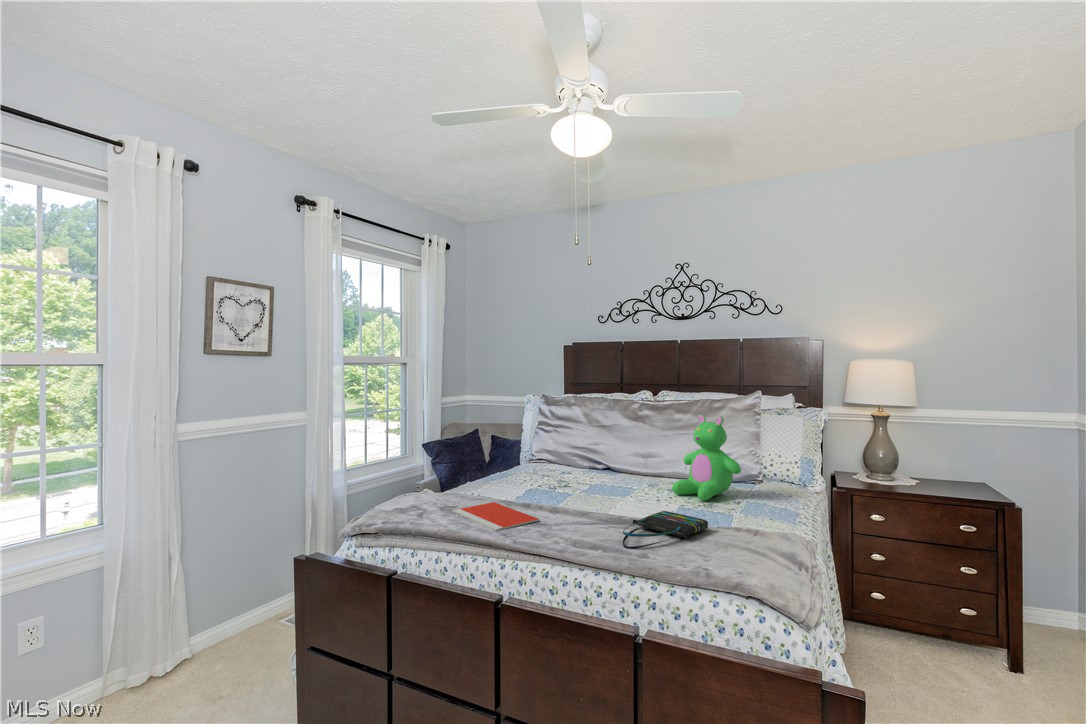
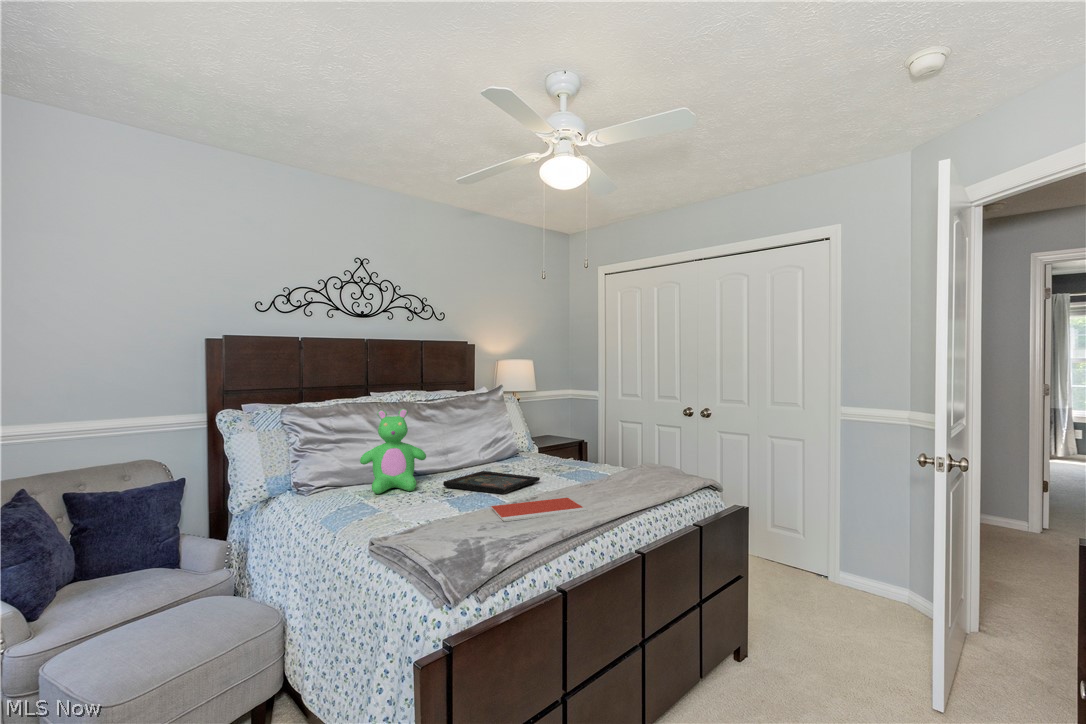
teddy bear: present [672,414,741,501] -> present [360,409,426,494]
tray: none [548,480,620,505] -> present [443,471,540,494]
tote bag: present [623,511,708,549] -> none [589,465,653,488]

